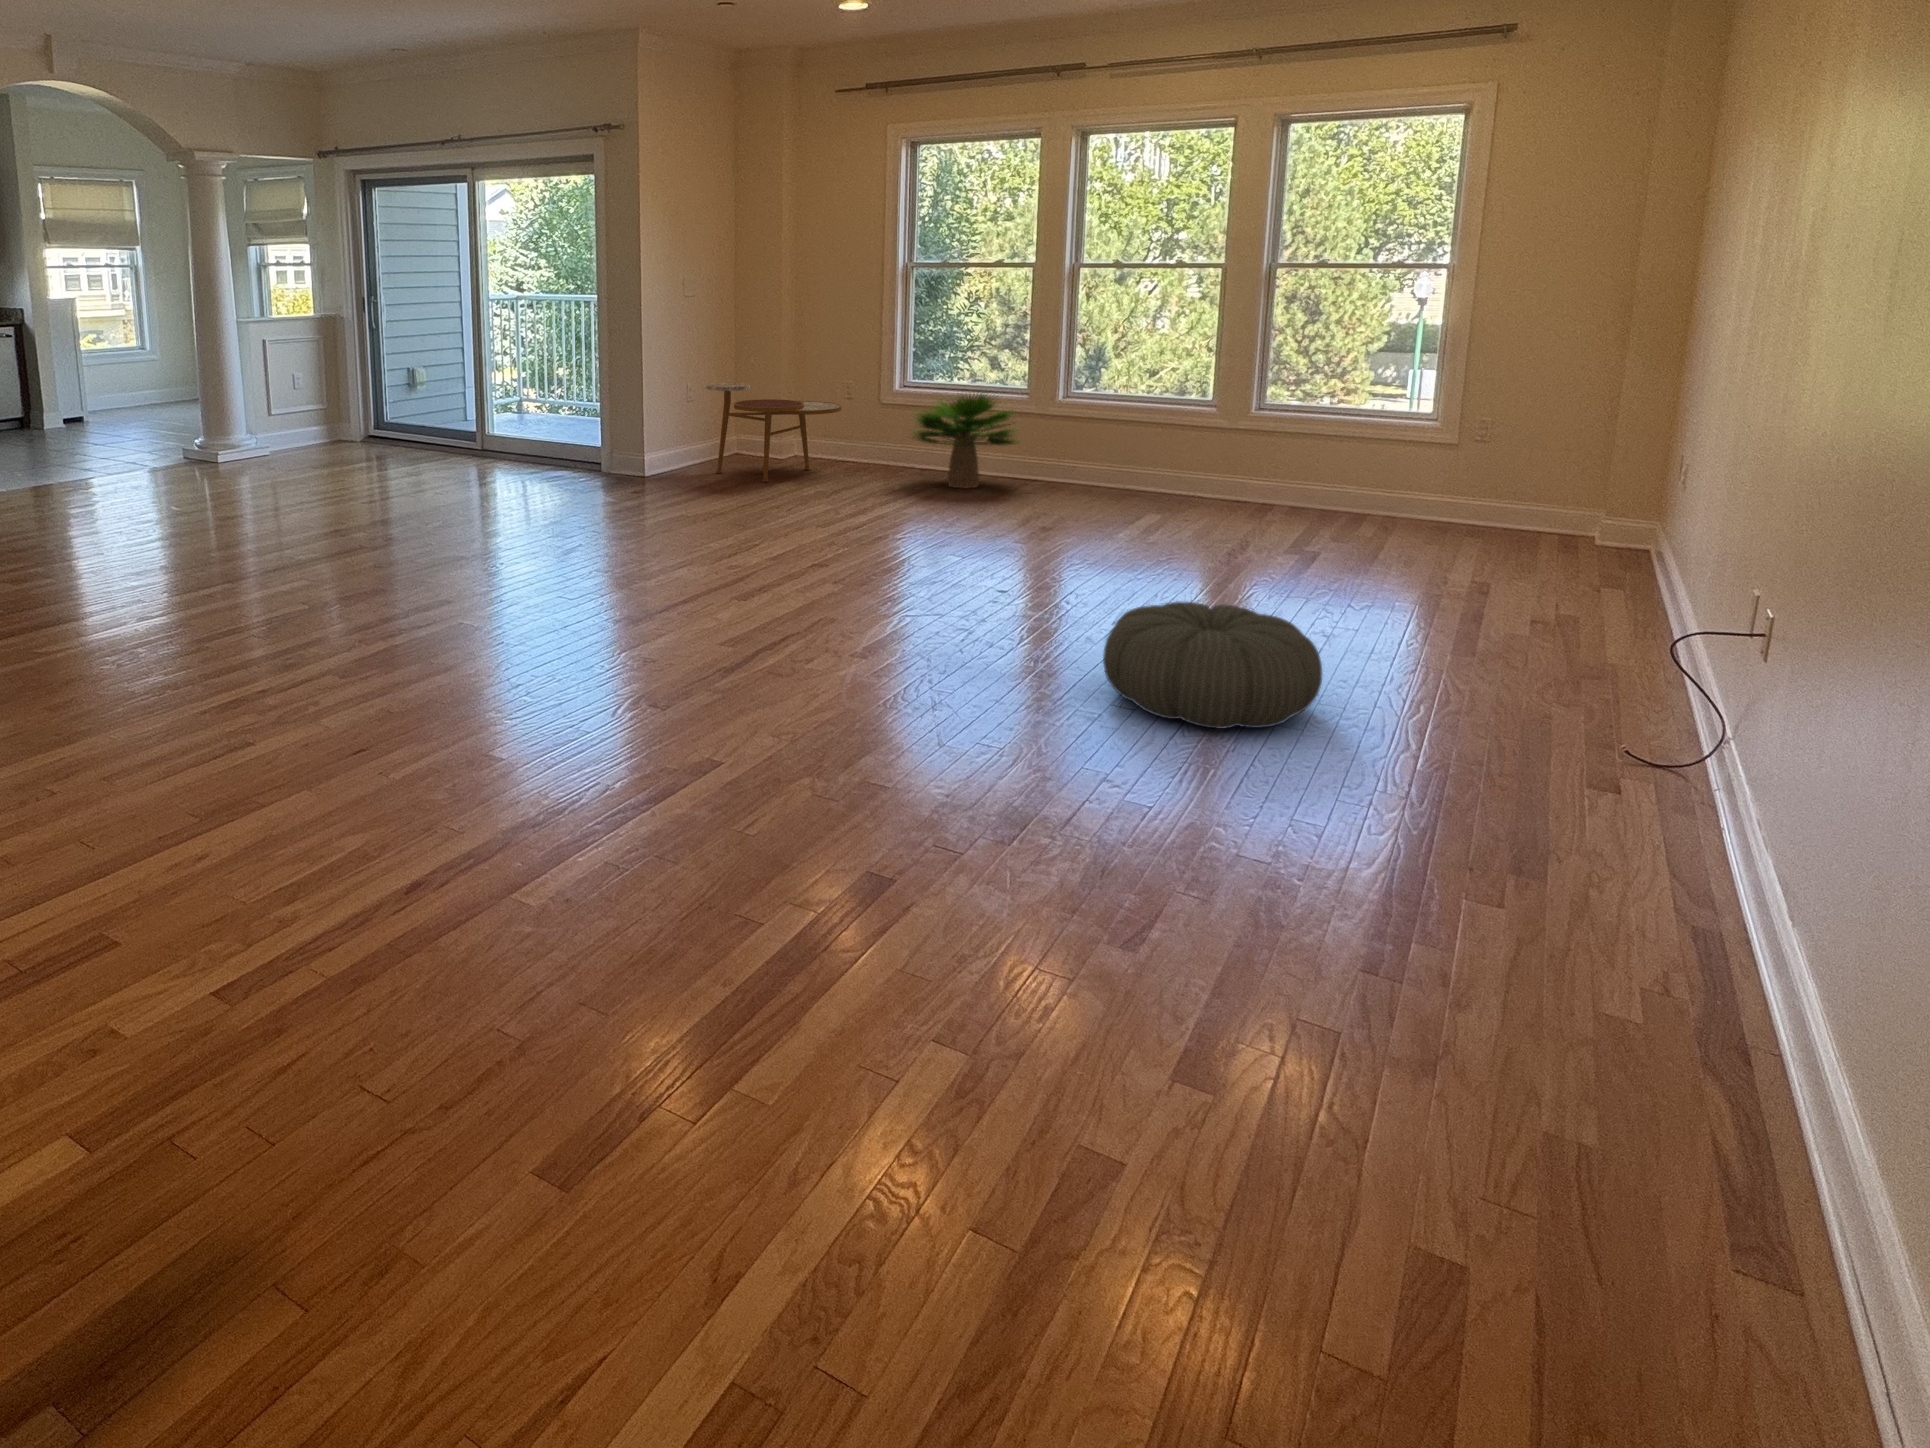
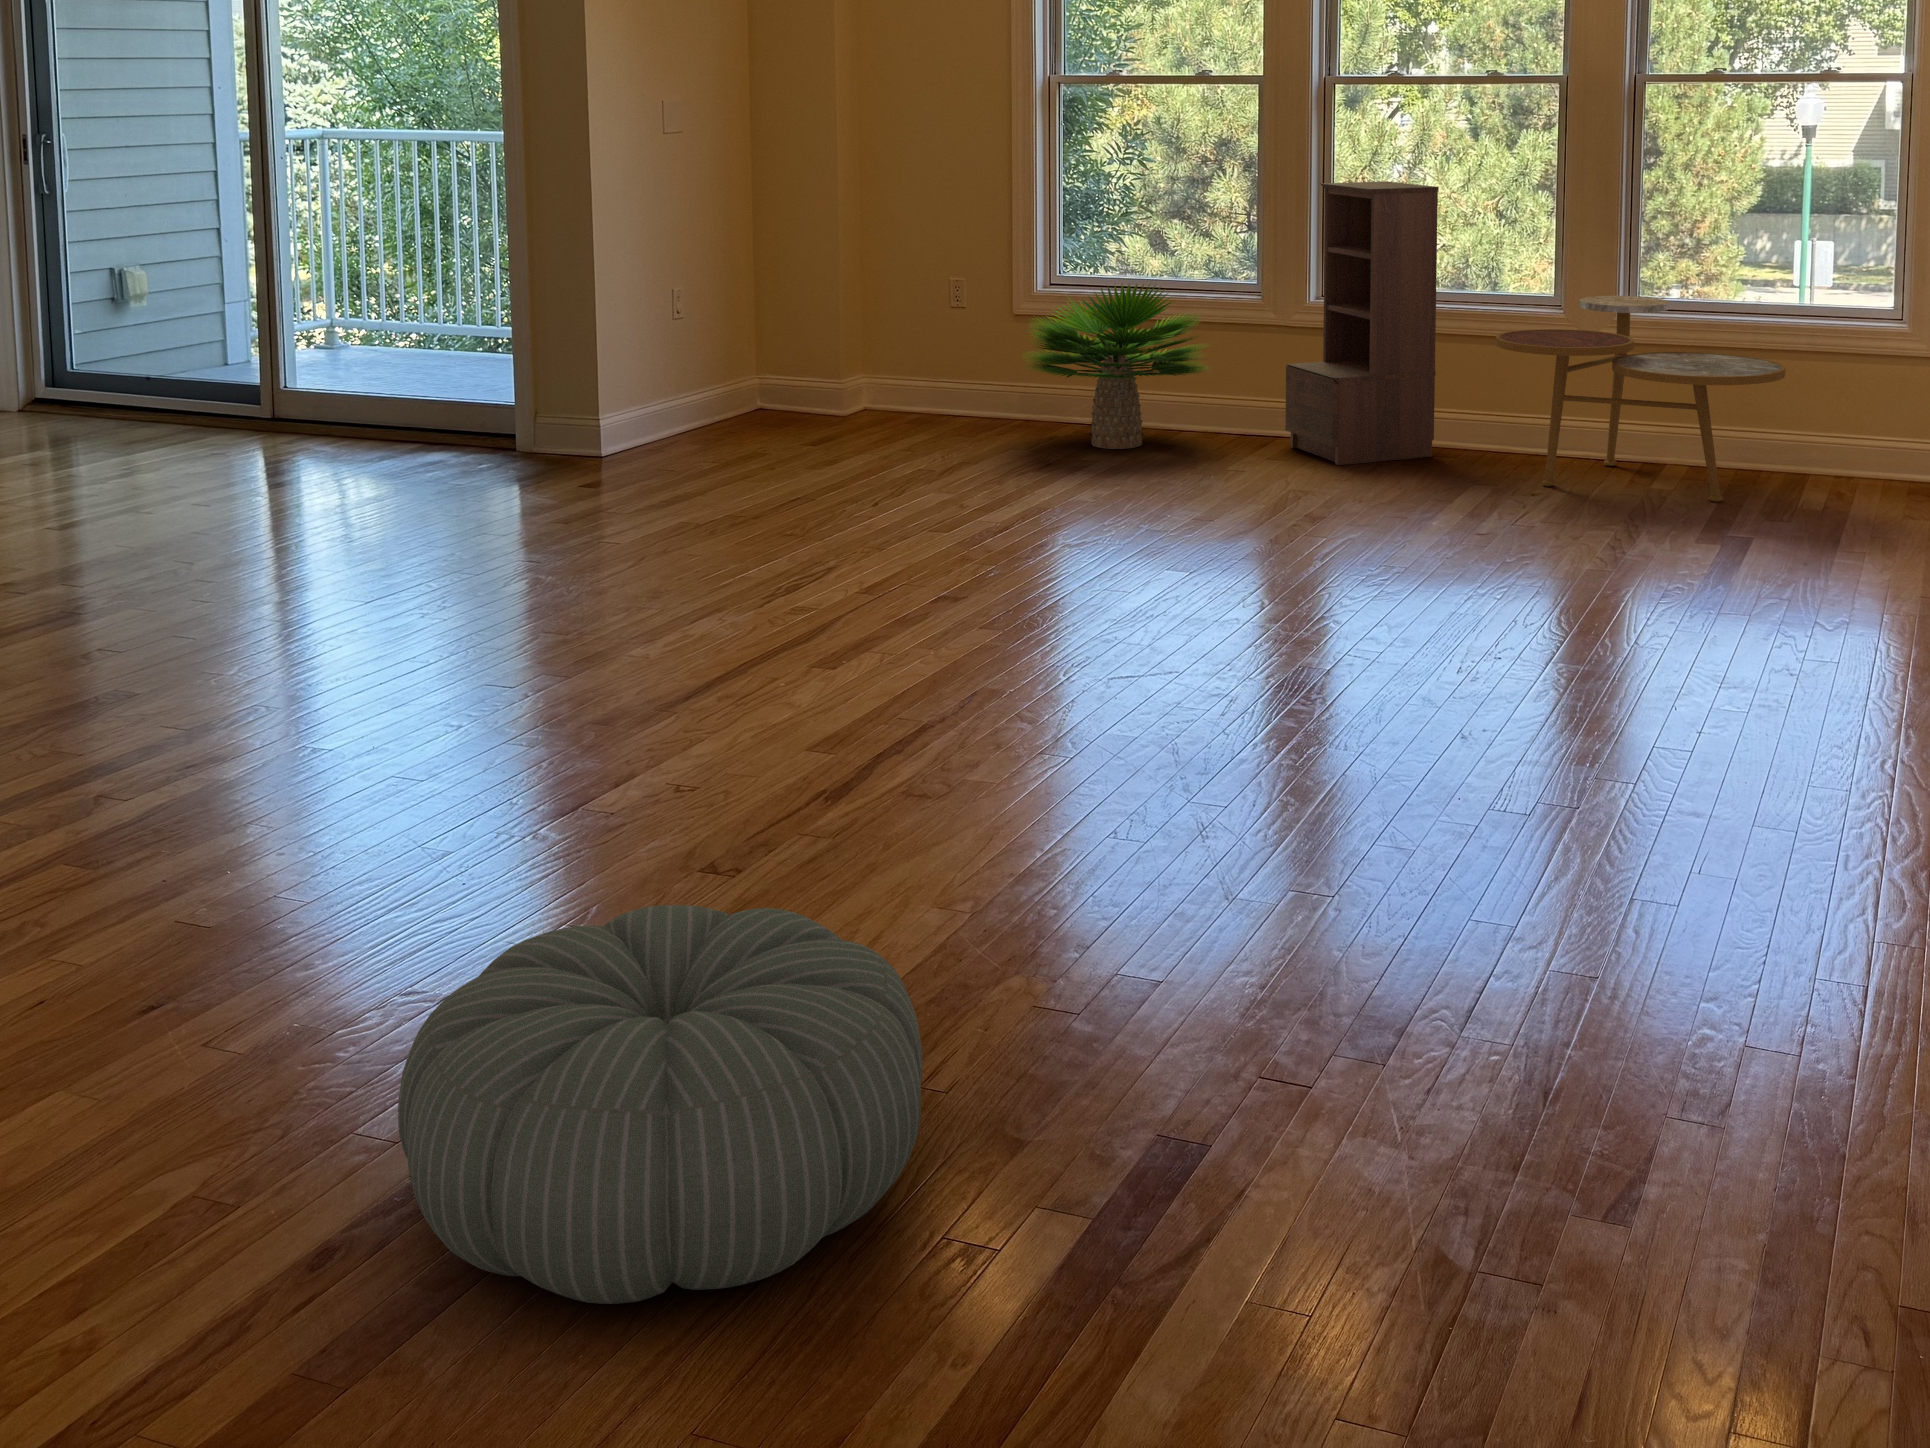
bookshelf: none [1067,330,1171,503] -> present [1285,181,1439,465]
side table: present [705,382,842,482] -> present [1496,296,1786,502]
pouf: present [1103,601,1322,728] -> present [398,905,922,1304]

